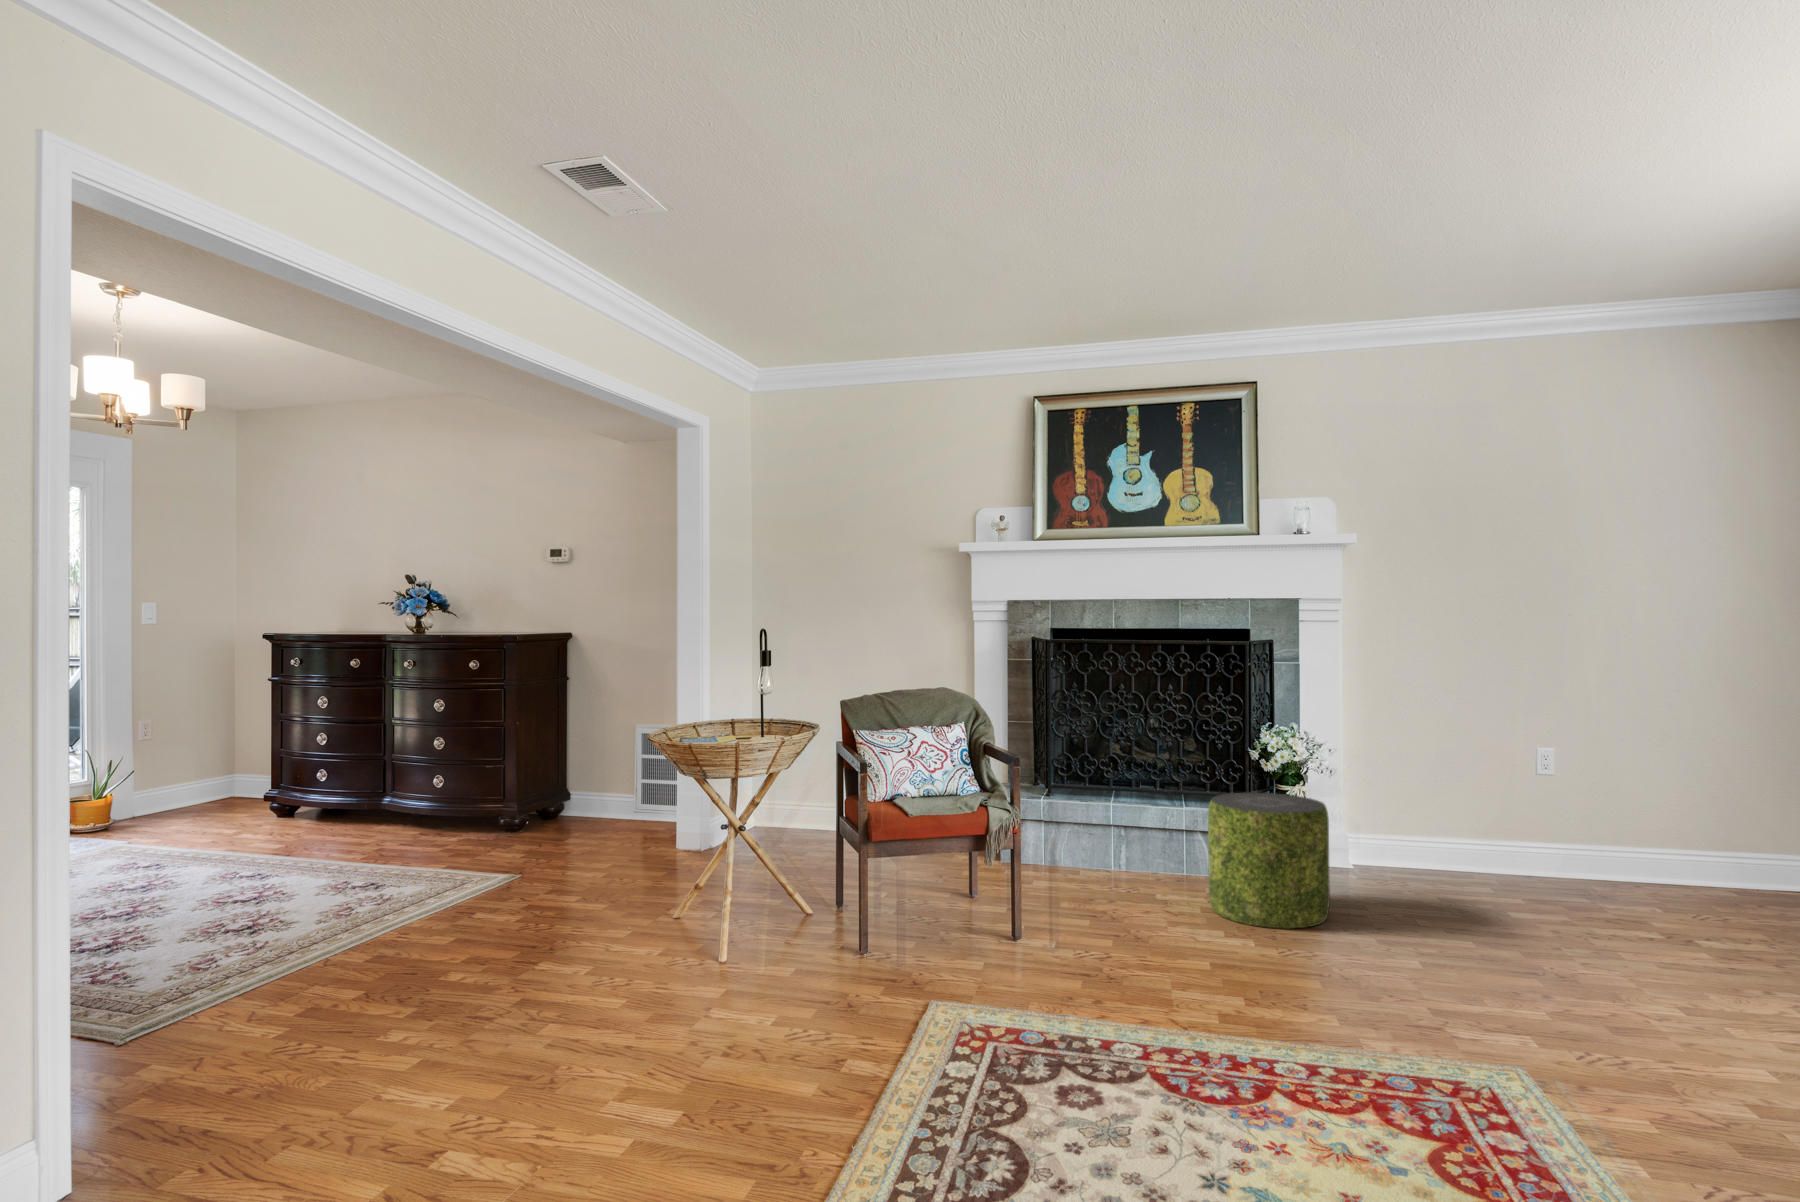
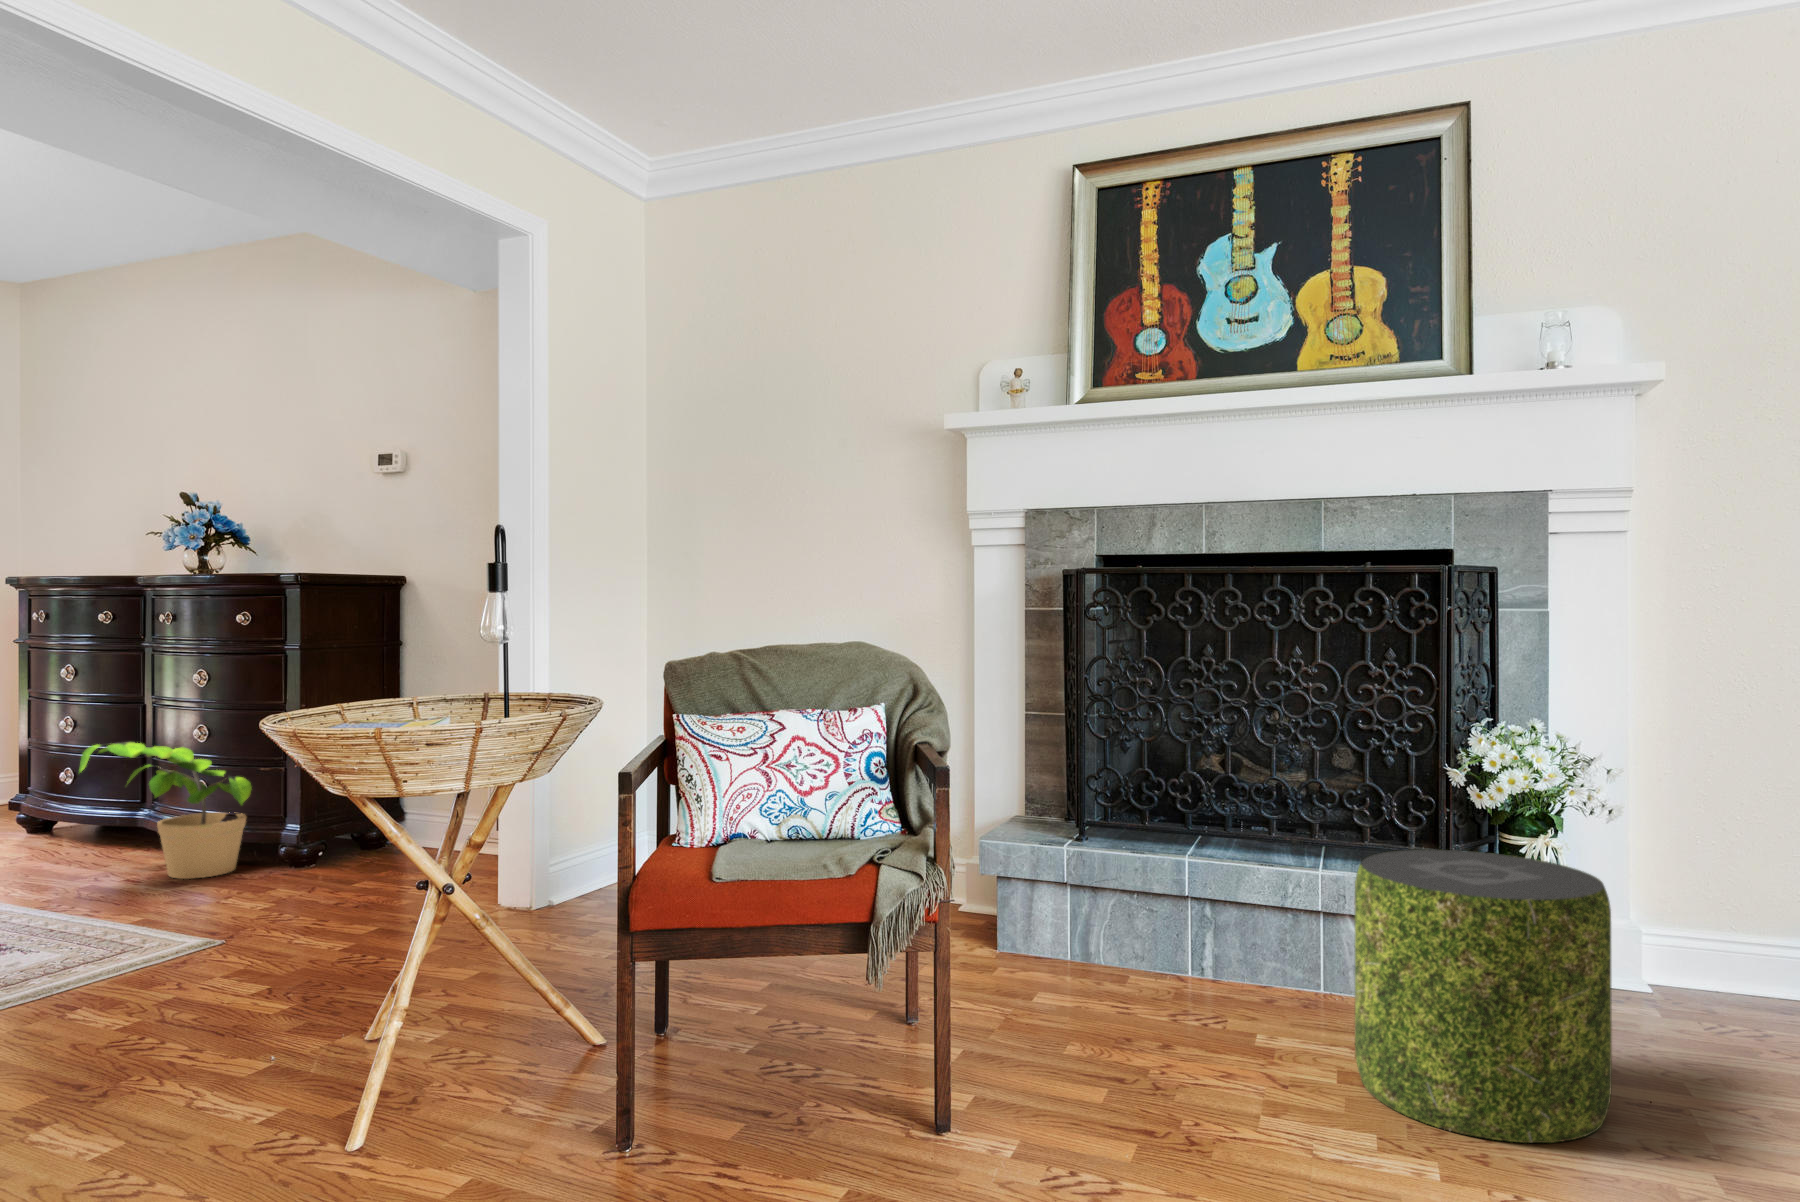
potted plant: none [393,752,489,842] -> present [79,742,252,879]

